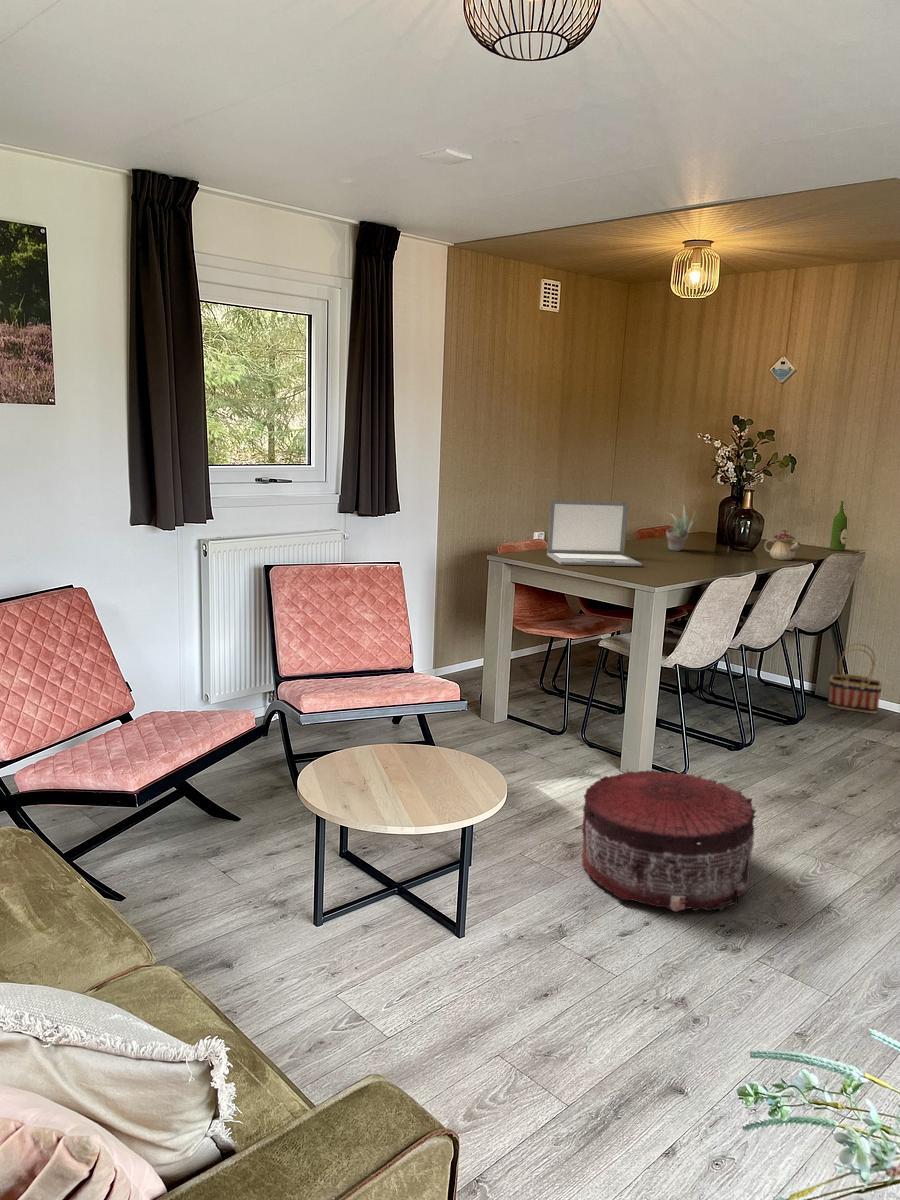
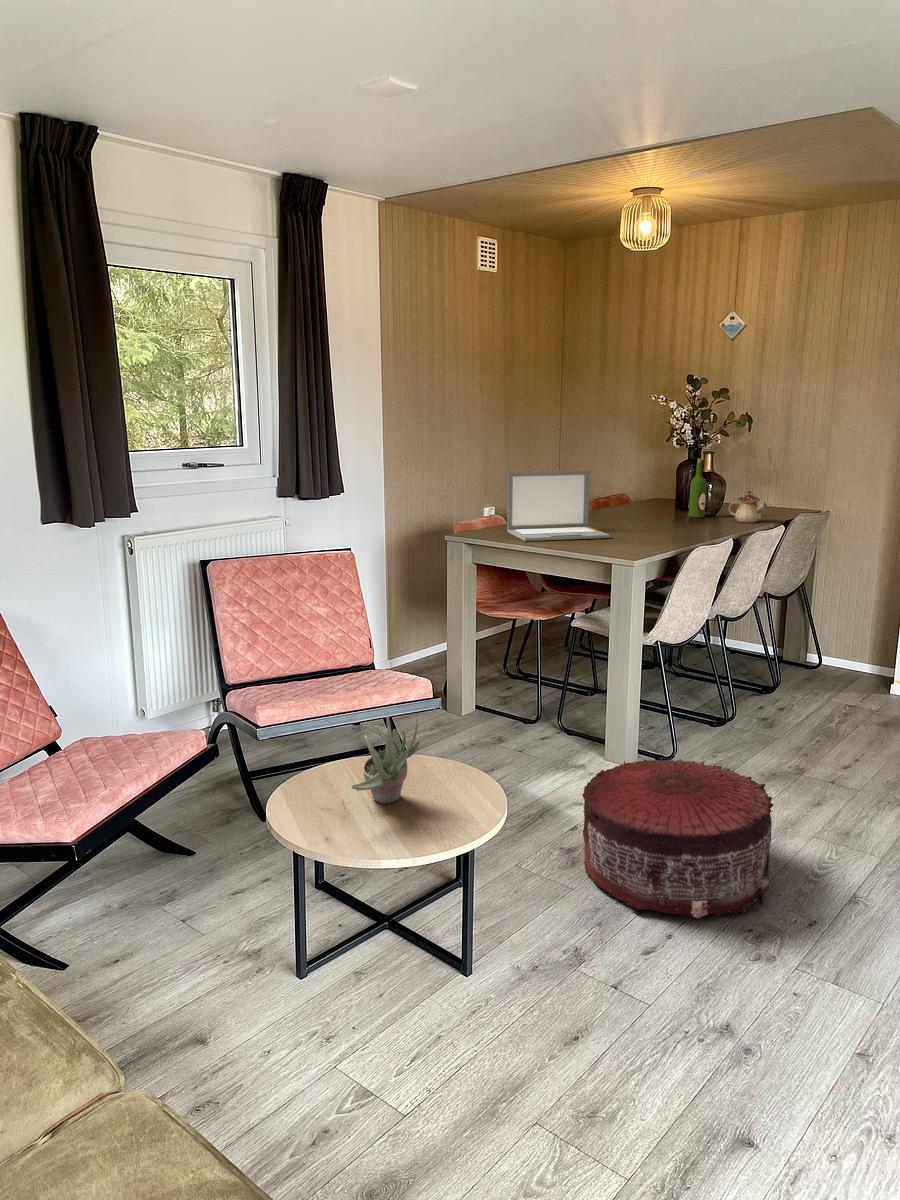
wine bottle: present [830,500,847,551] -> present [689,458,706,518]
succulent plant: present [666,506,697,551] -> present [352,716,420,803]
basket: present [828,643,882,714] -> none [797,604,853,674]

